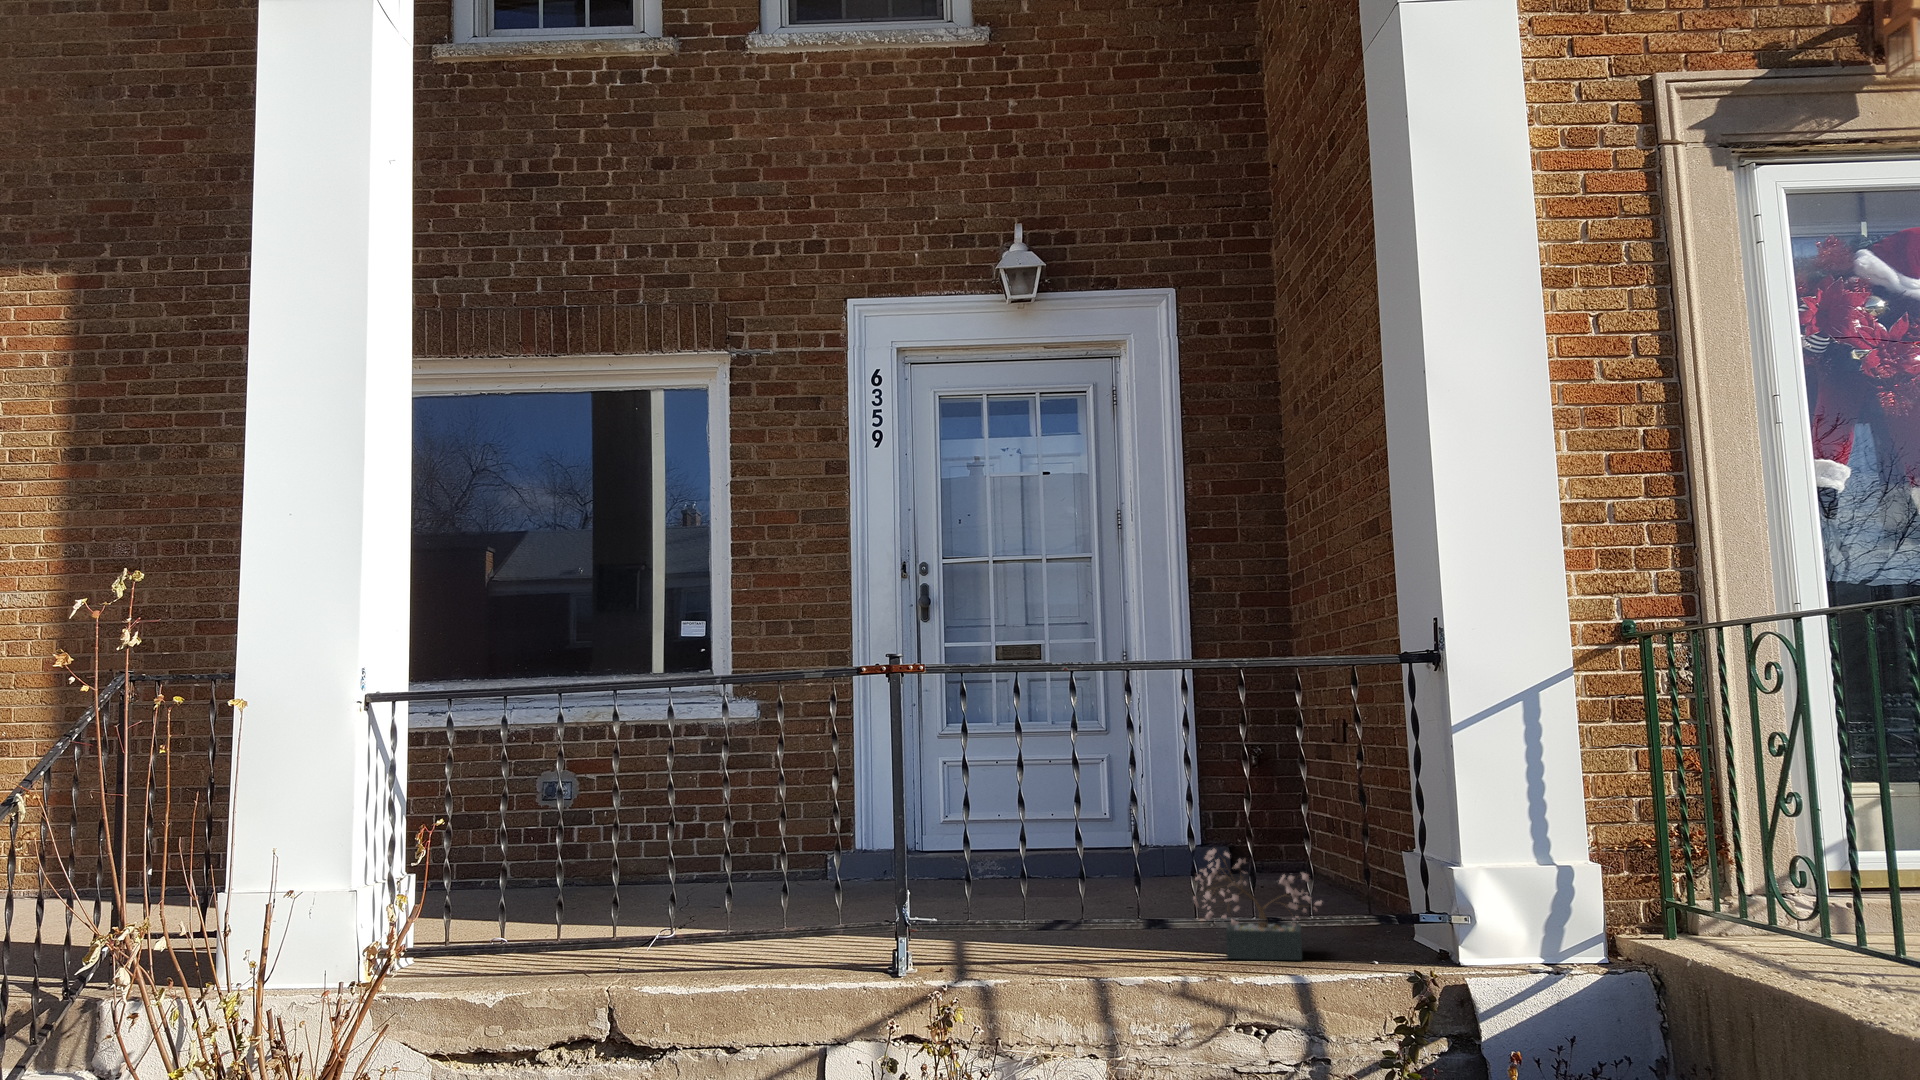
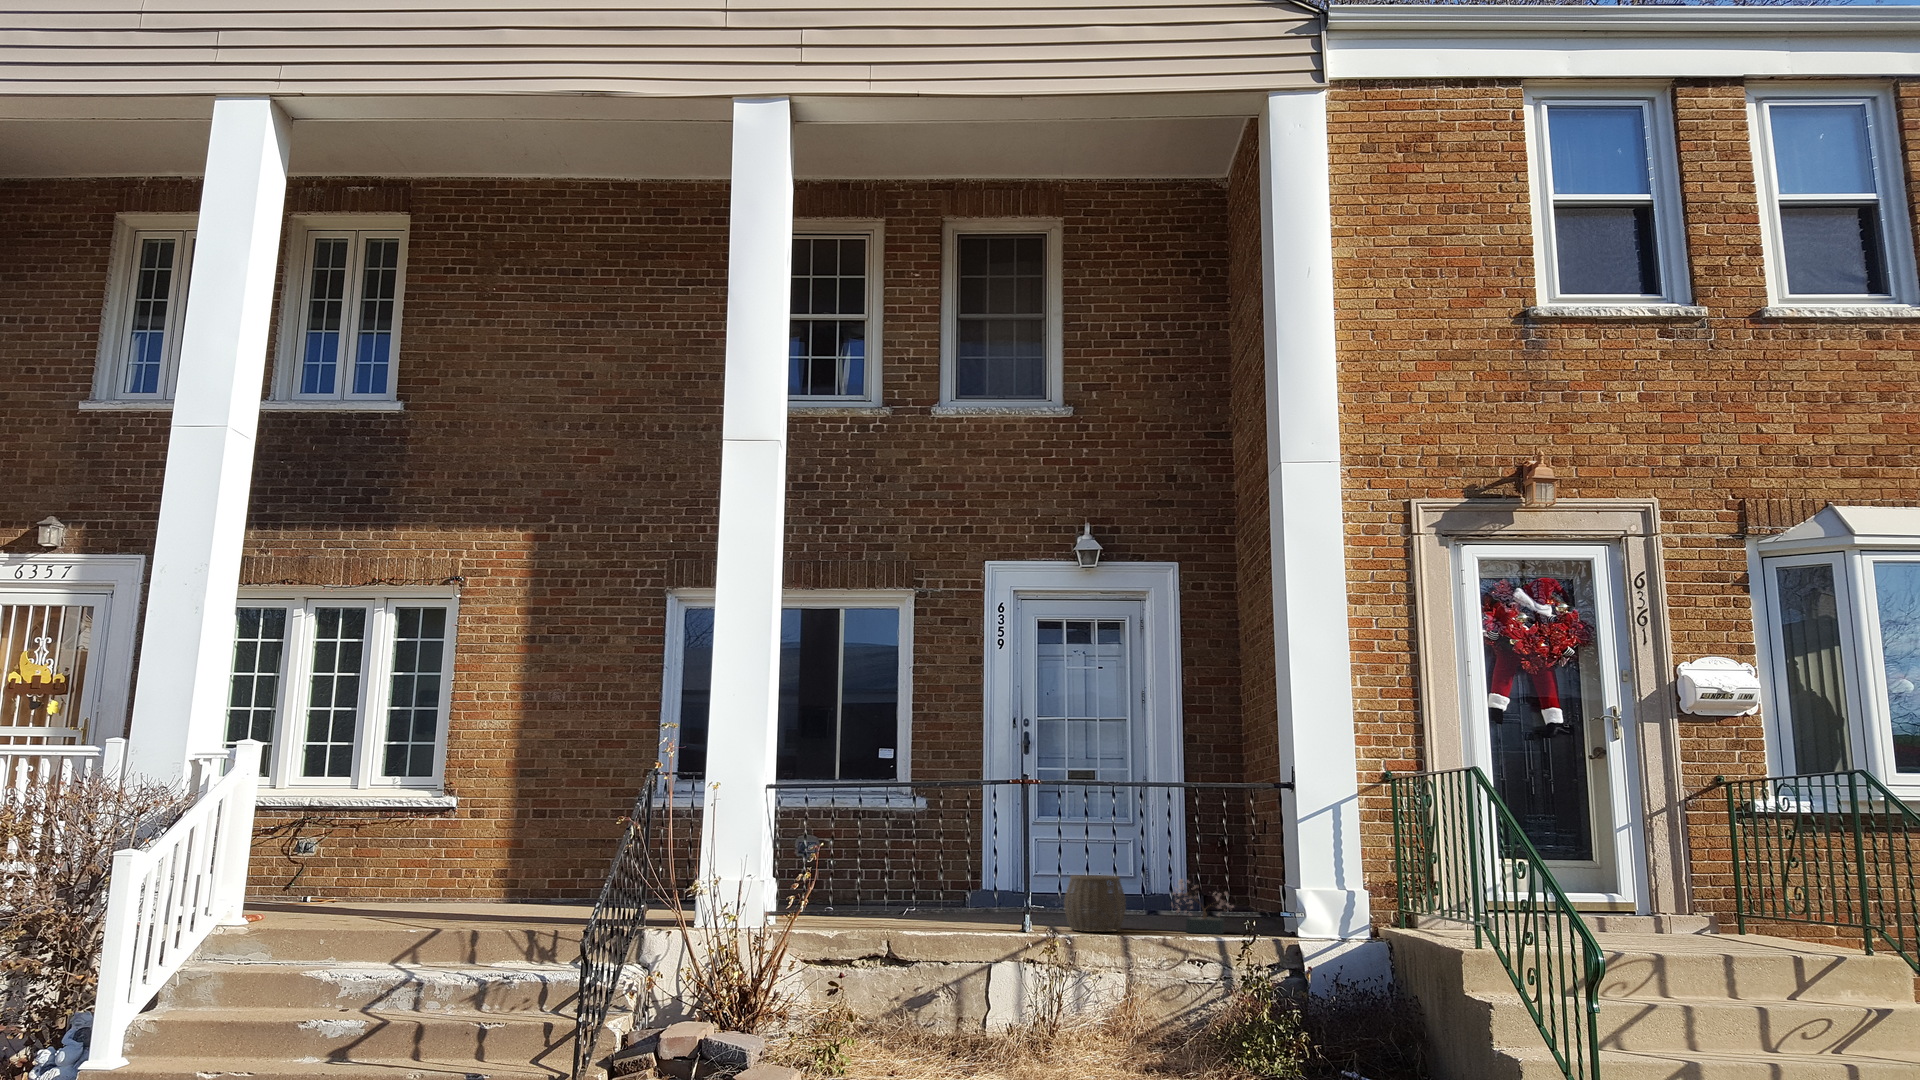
woven basket: none [977,847,1104,971] -> present [1064,875,1126,932]

